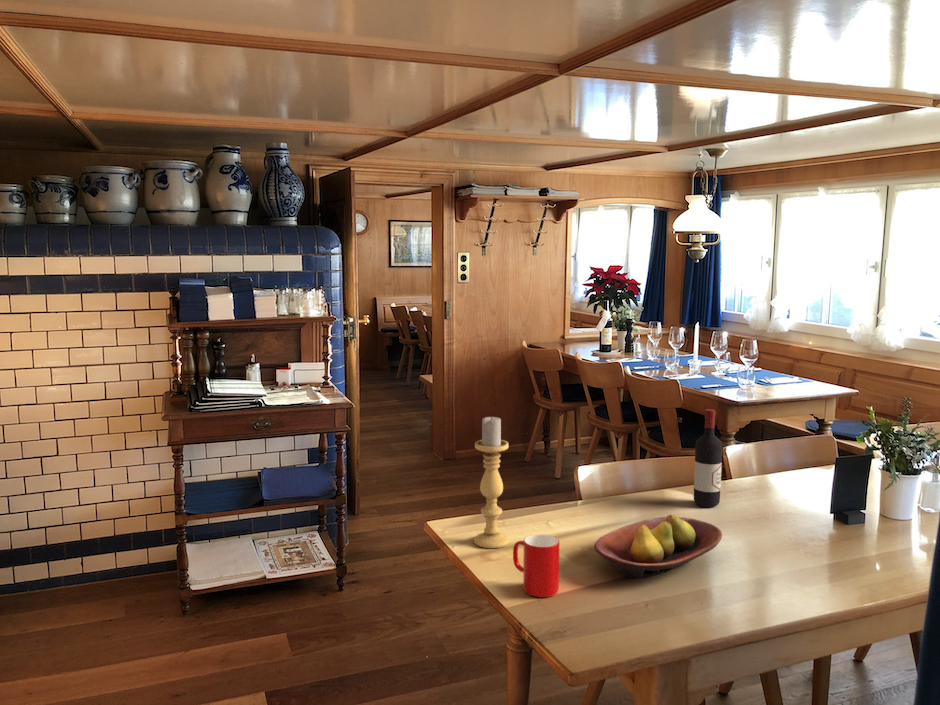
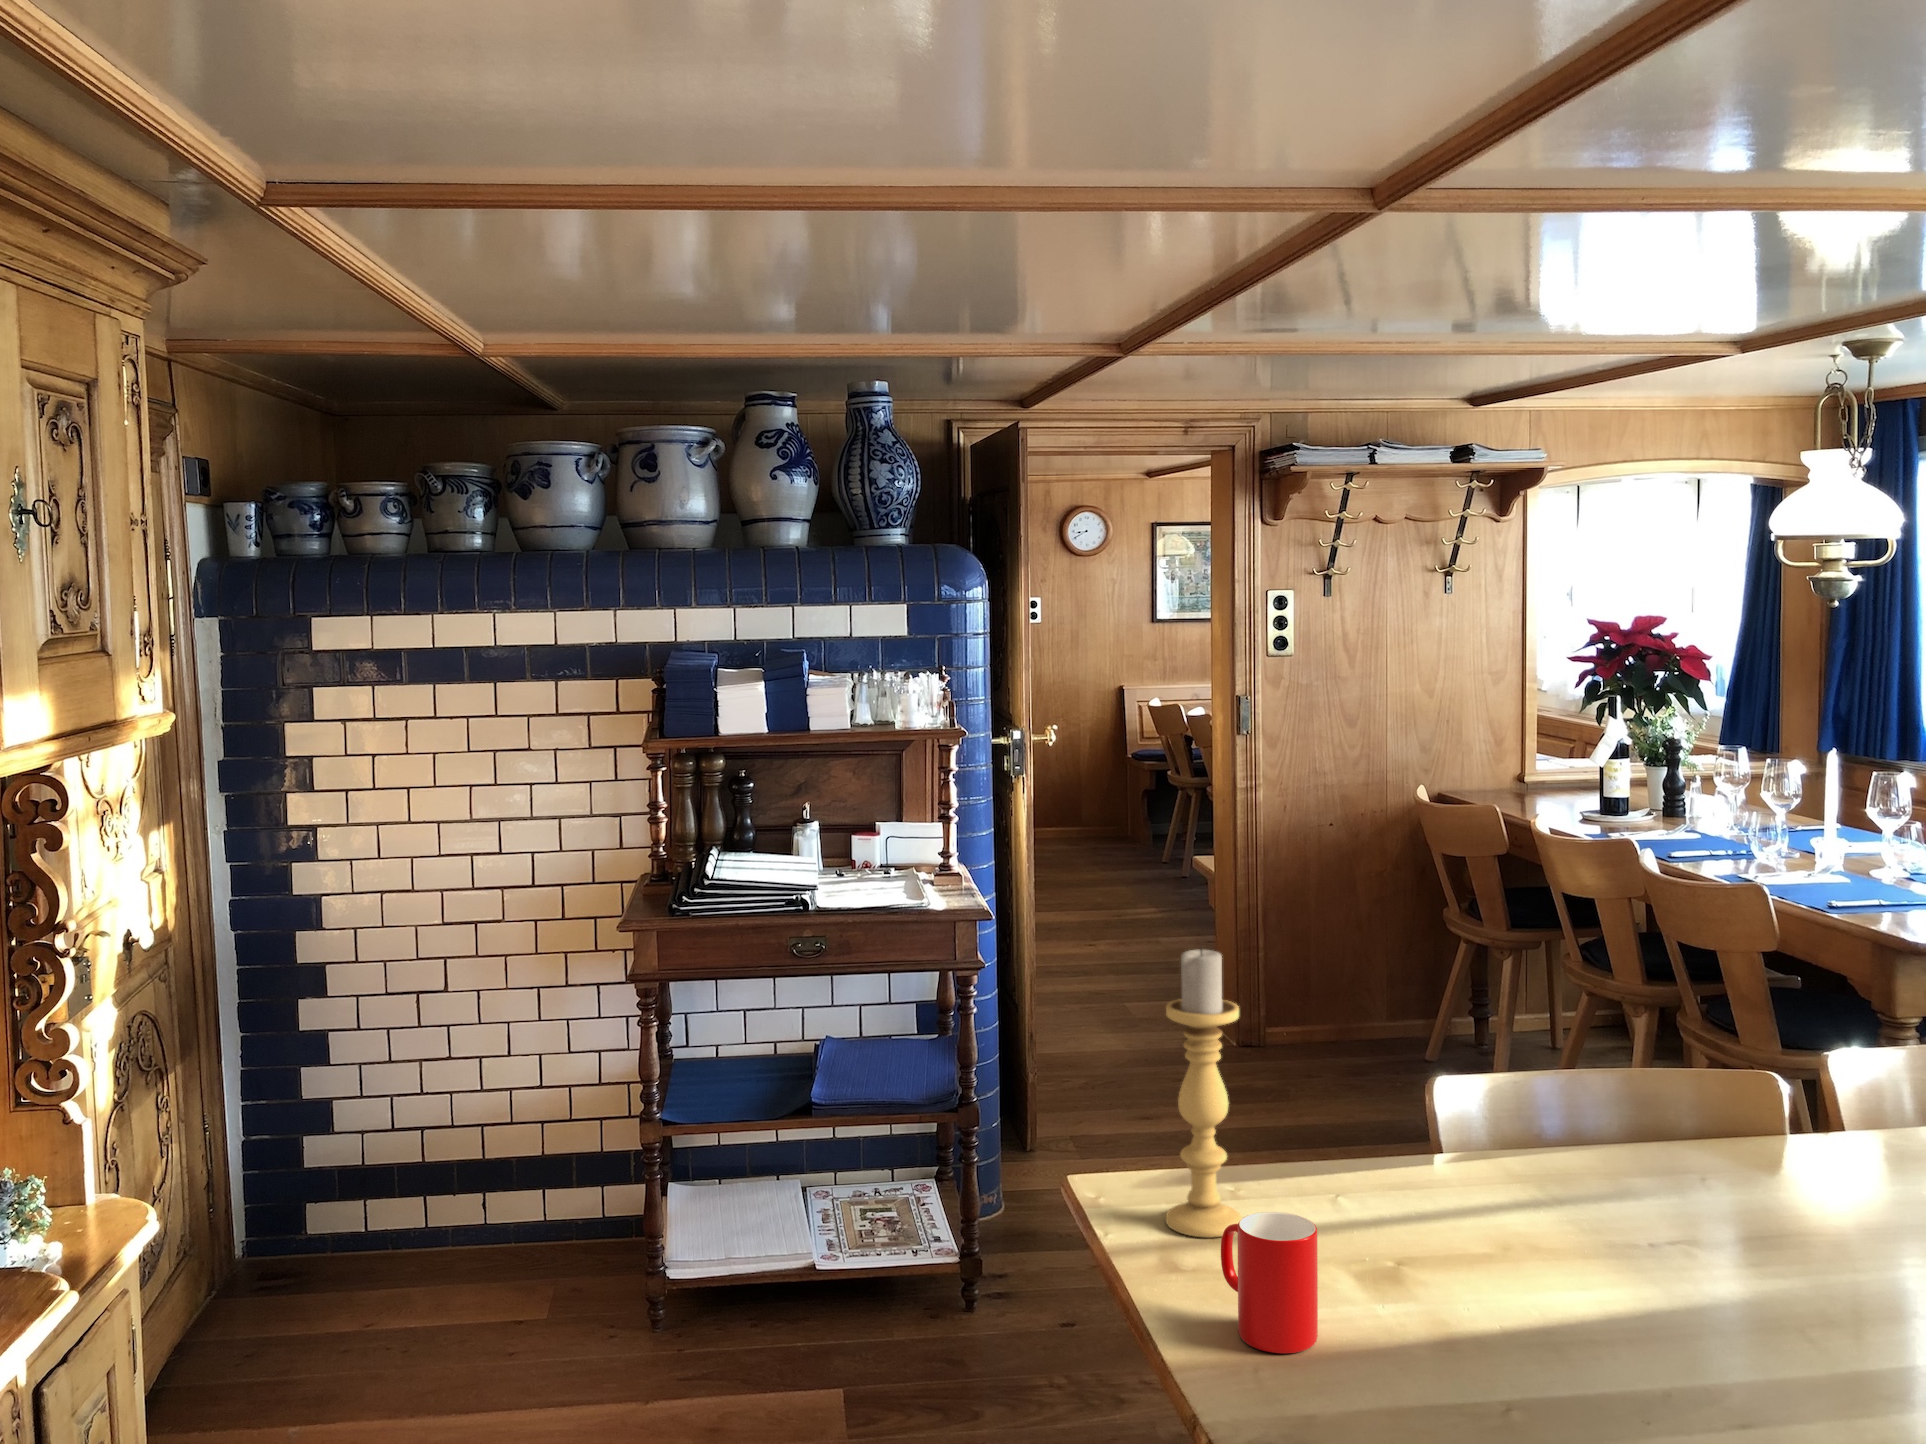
wine bottle: present [694,409,723,507] -> none [1714,953,1782,1187]
fruit bowl: present [594,515,722,578] -> none [1415,1194,1740,1333]

